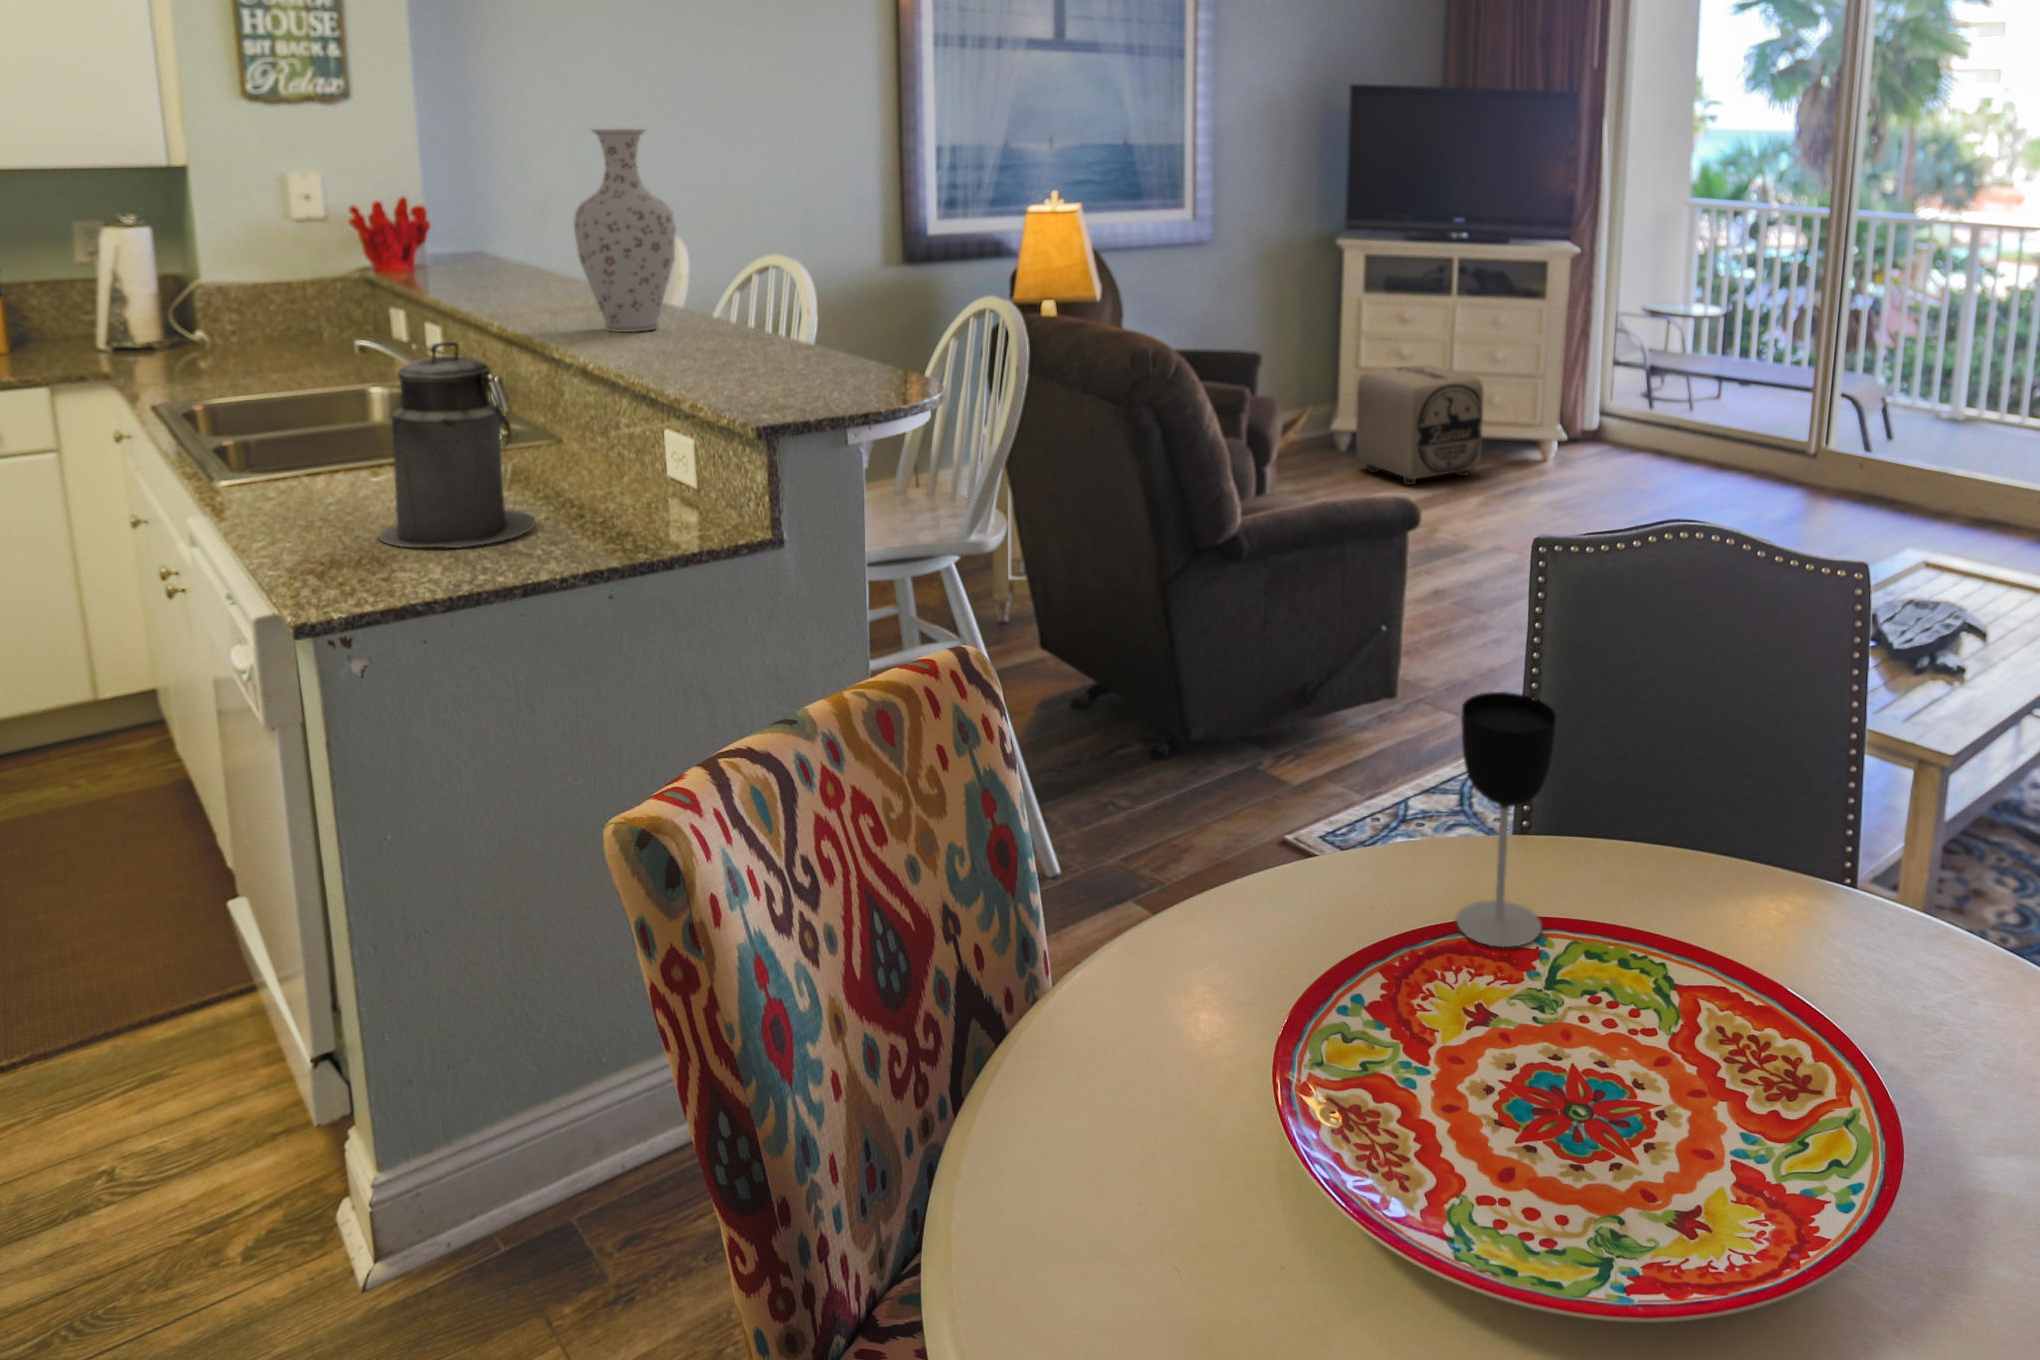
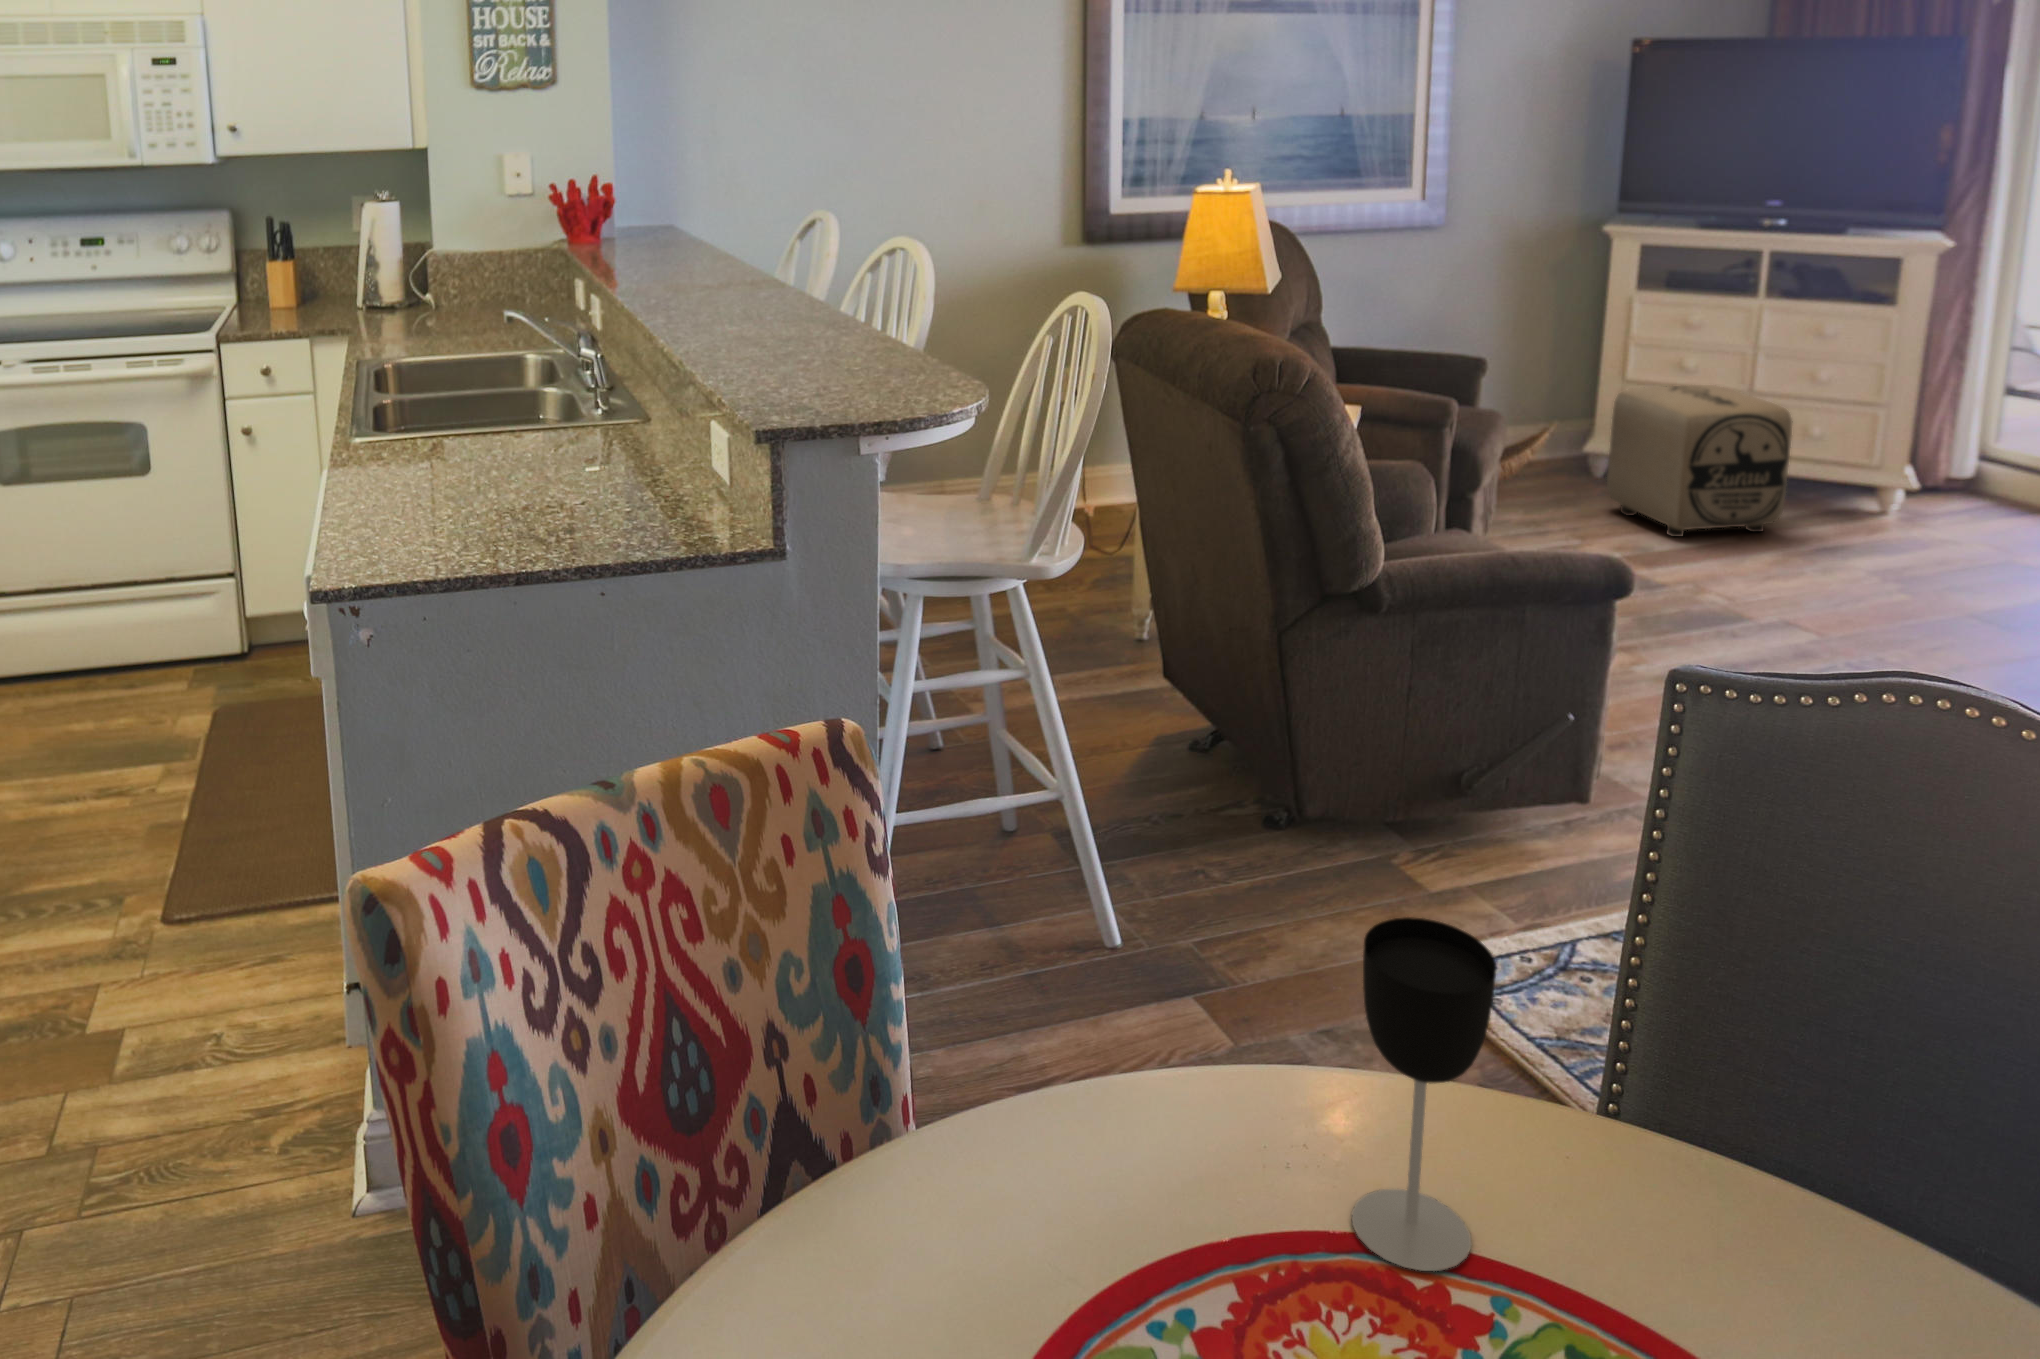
vase: present [574,129,676,332] -> none [673,118,764,322]
canister: present [379,342,536,548] -> none [452,334,586,532]

